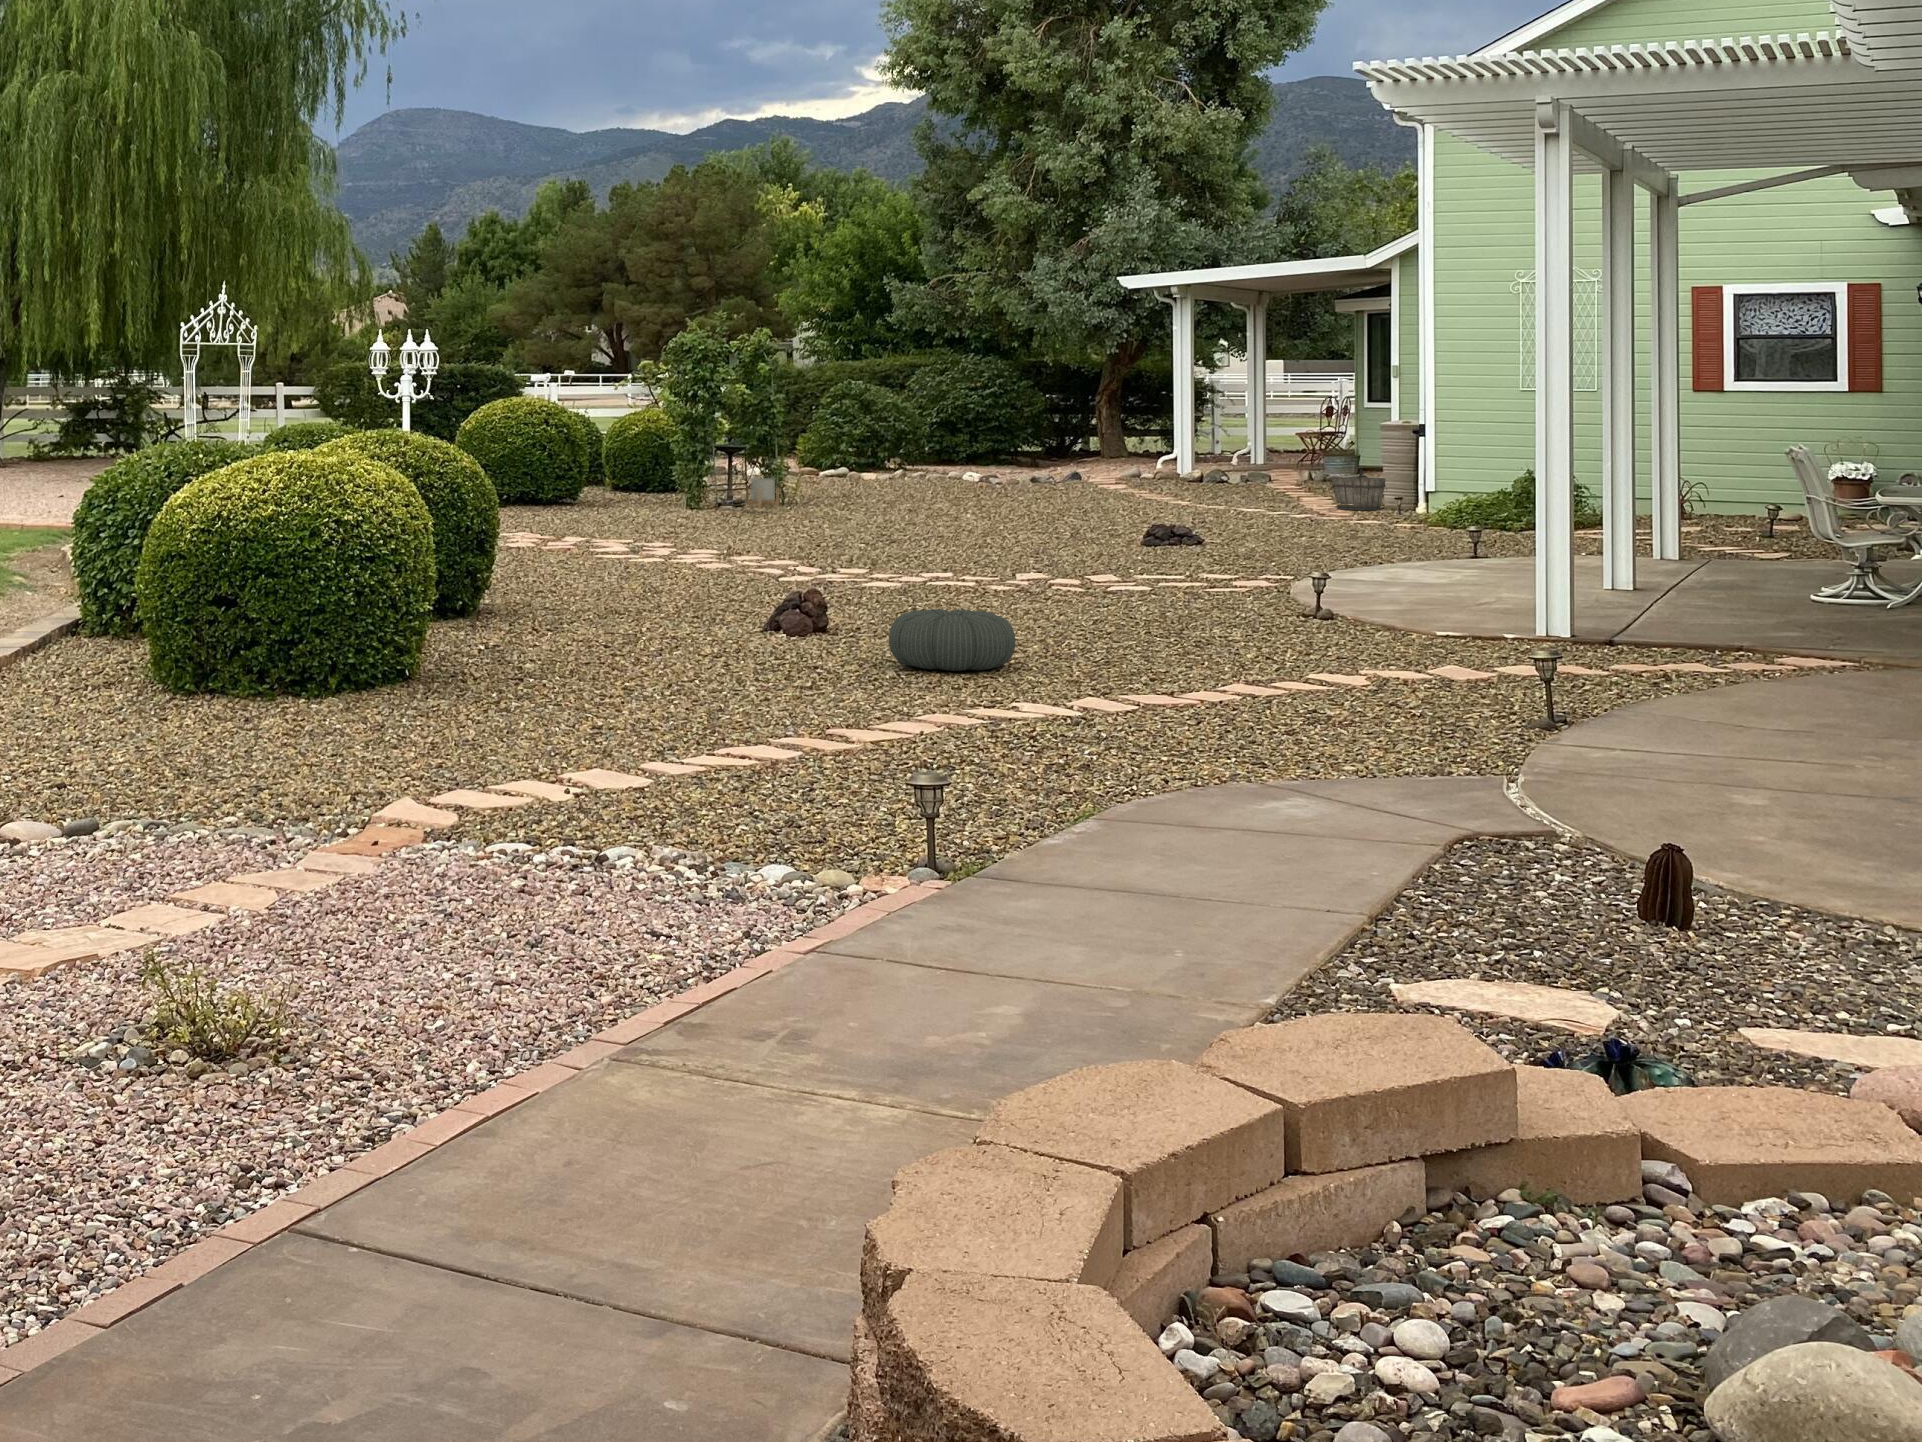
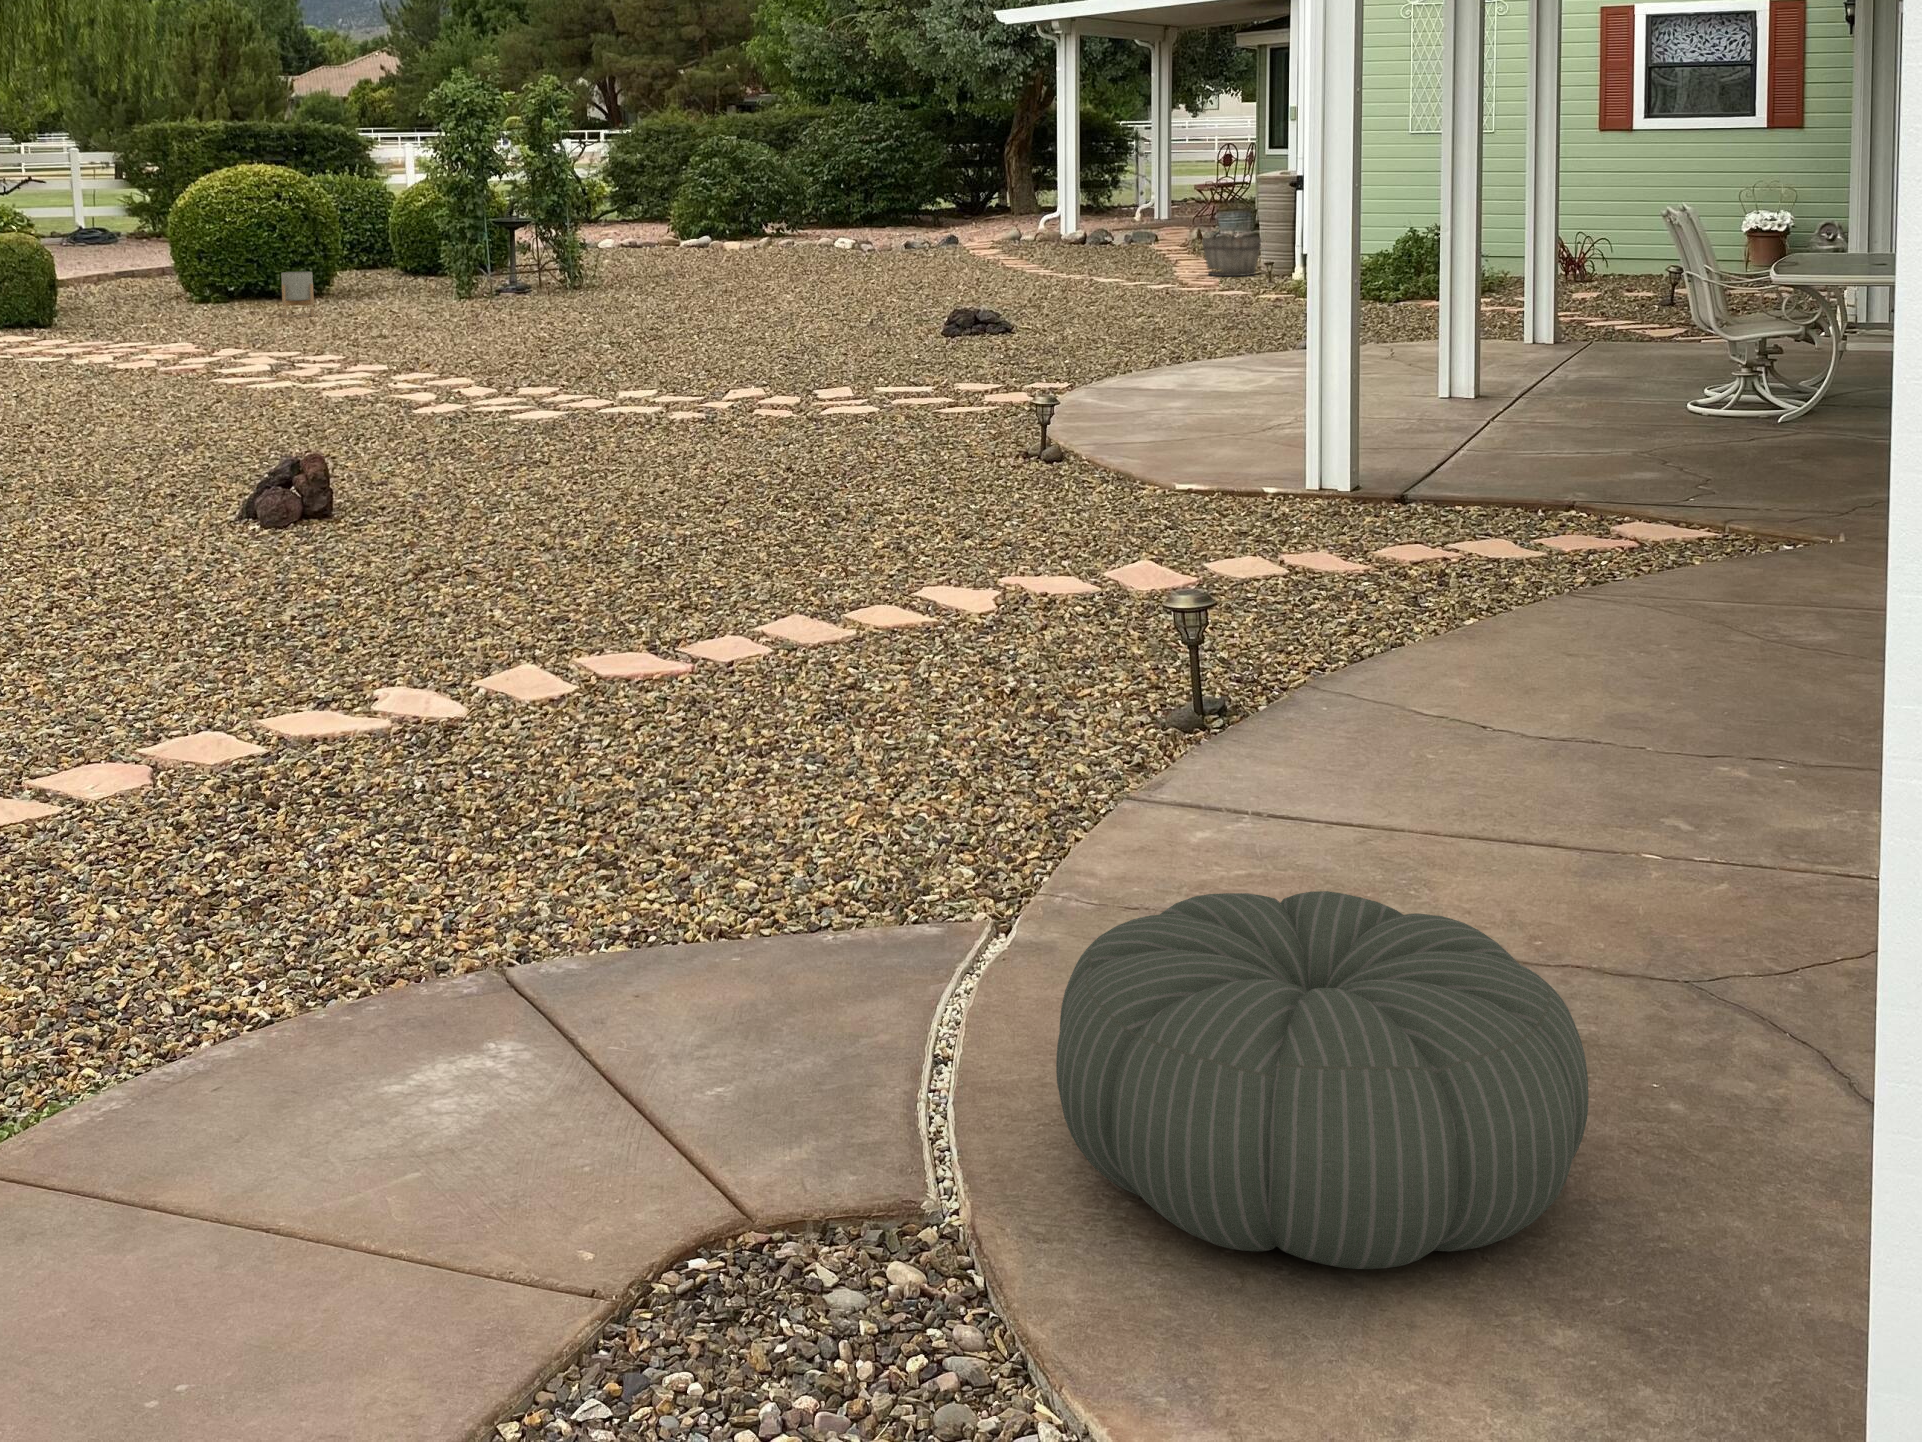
planter: present [747,478,779,512] -> present [281,272,314,317]
pouf: present [889,609,1015,671] -> present [1056,891,1588,1269]

